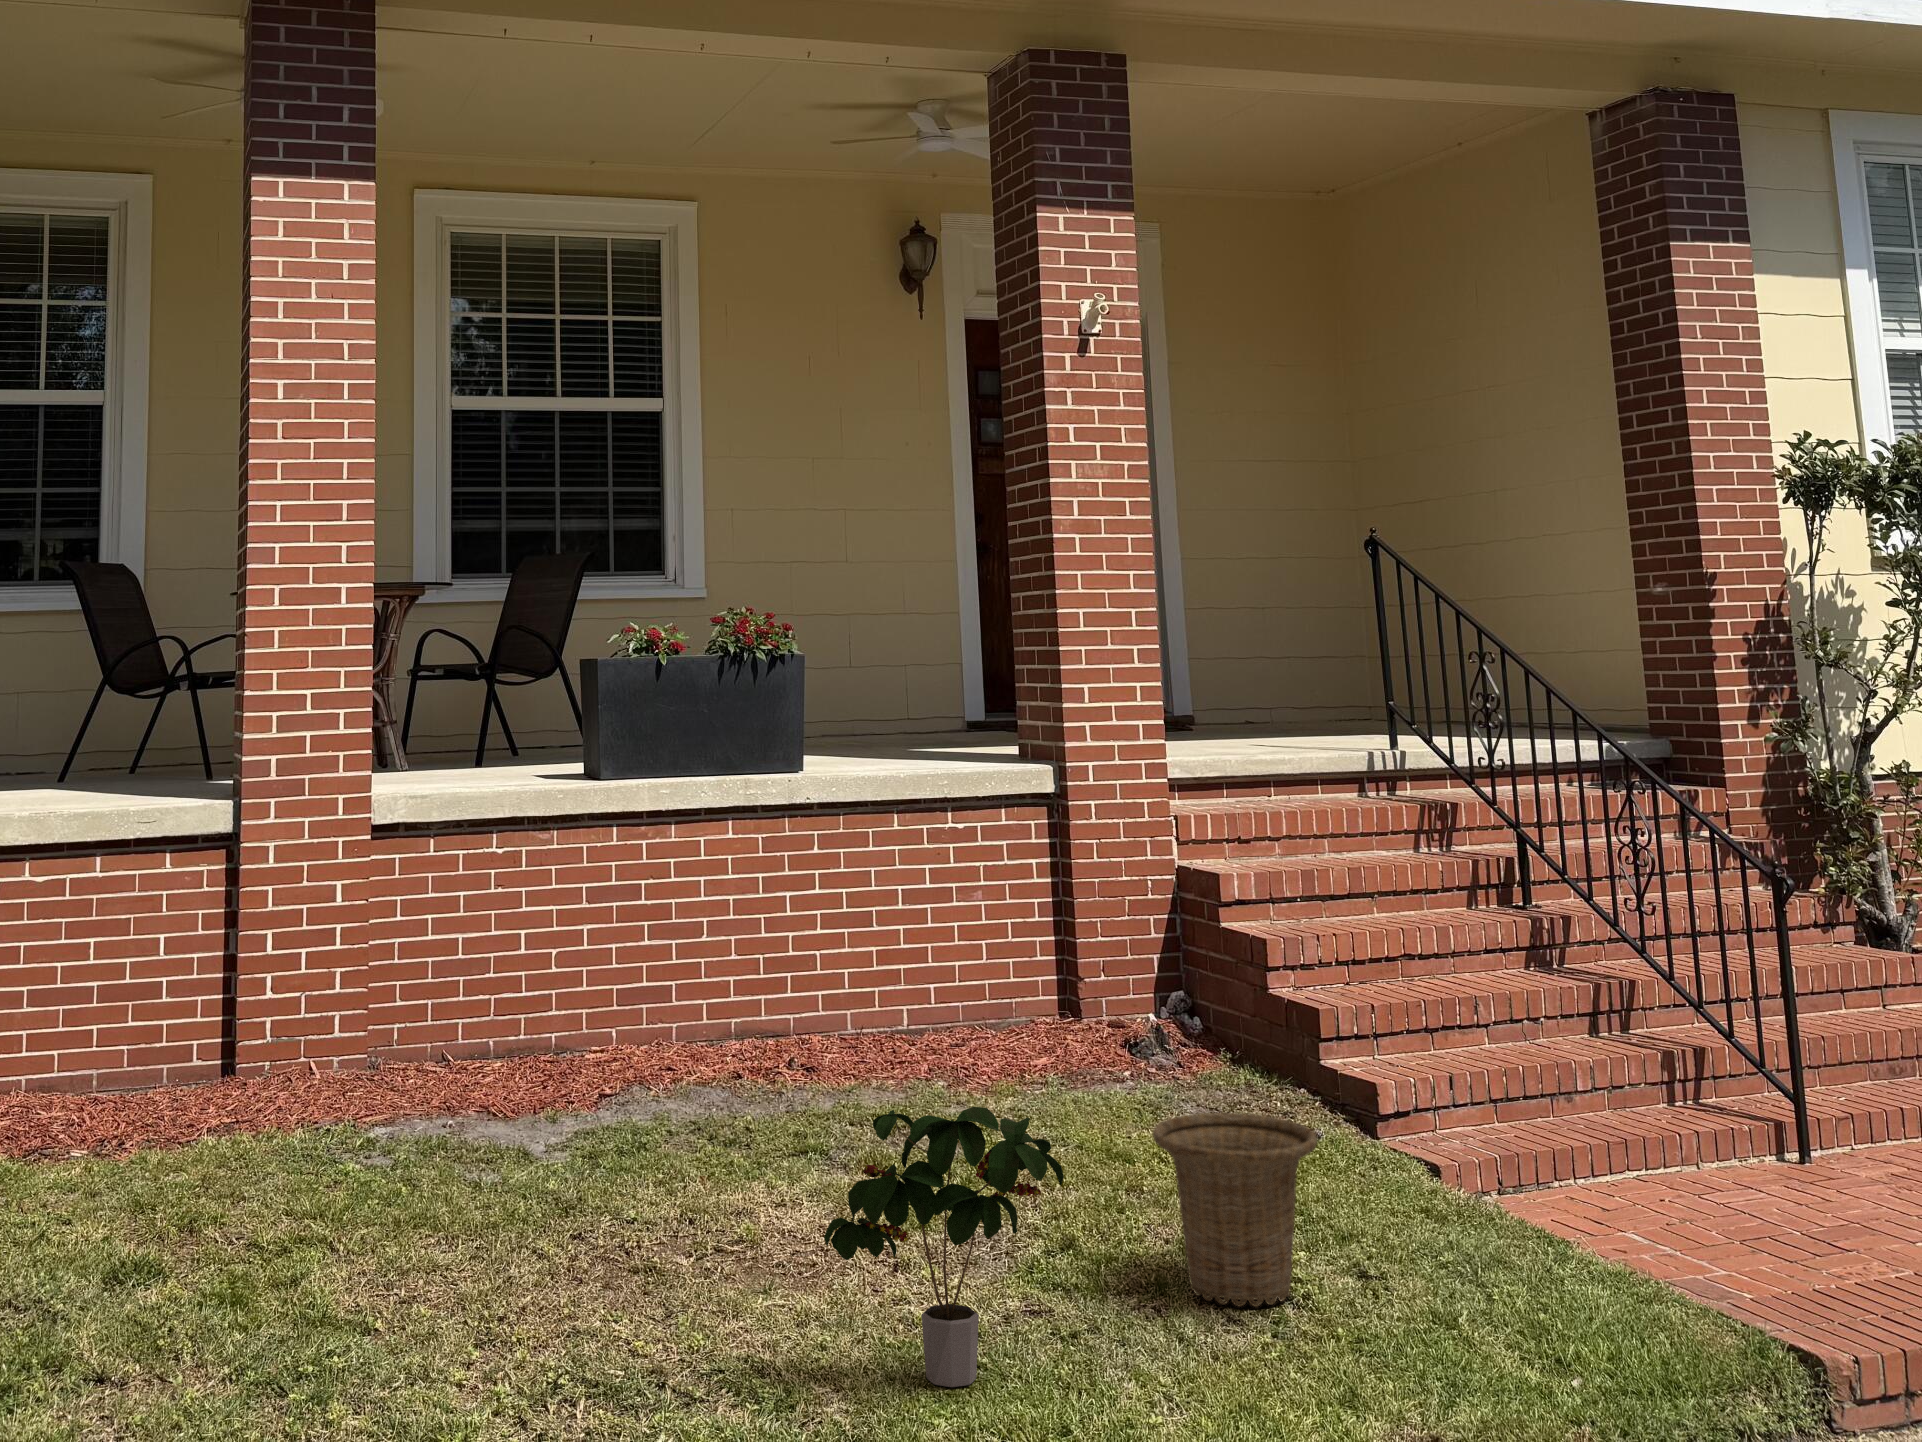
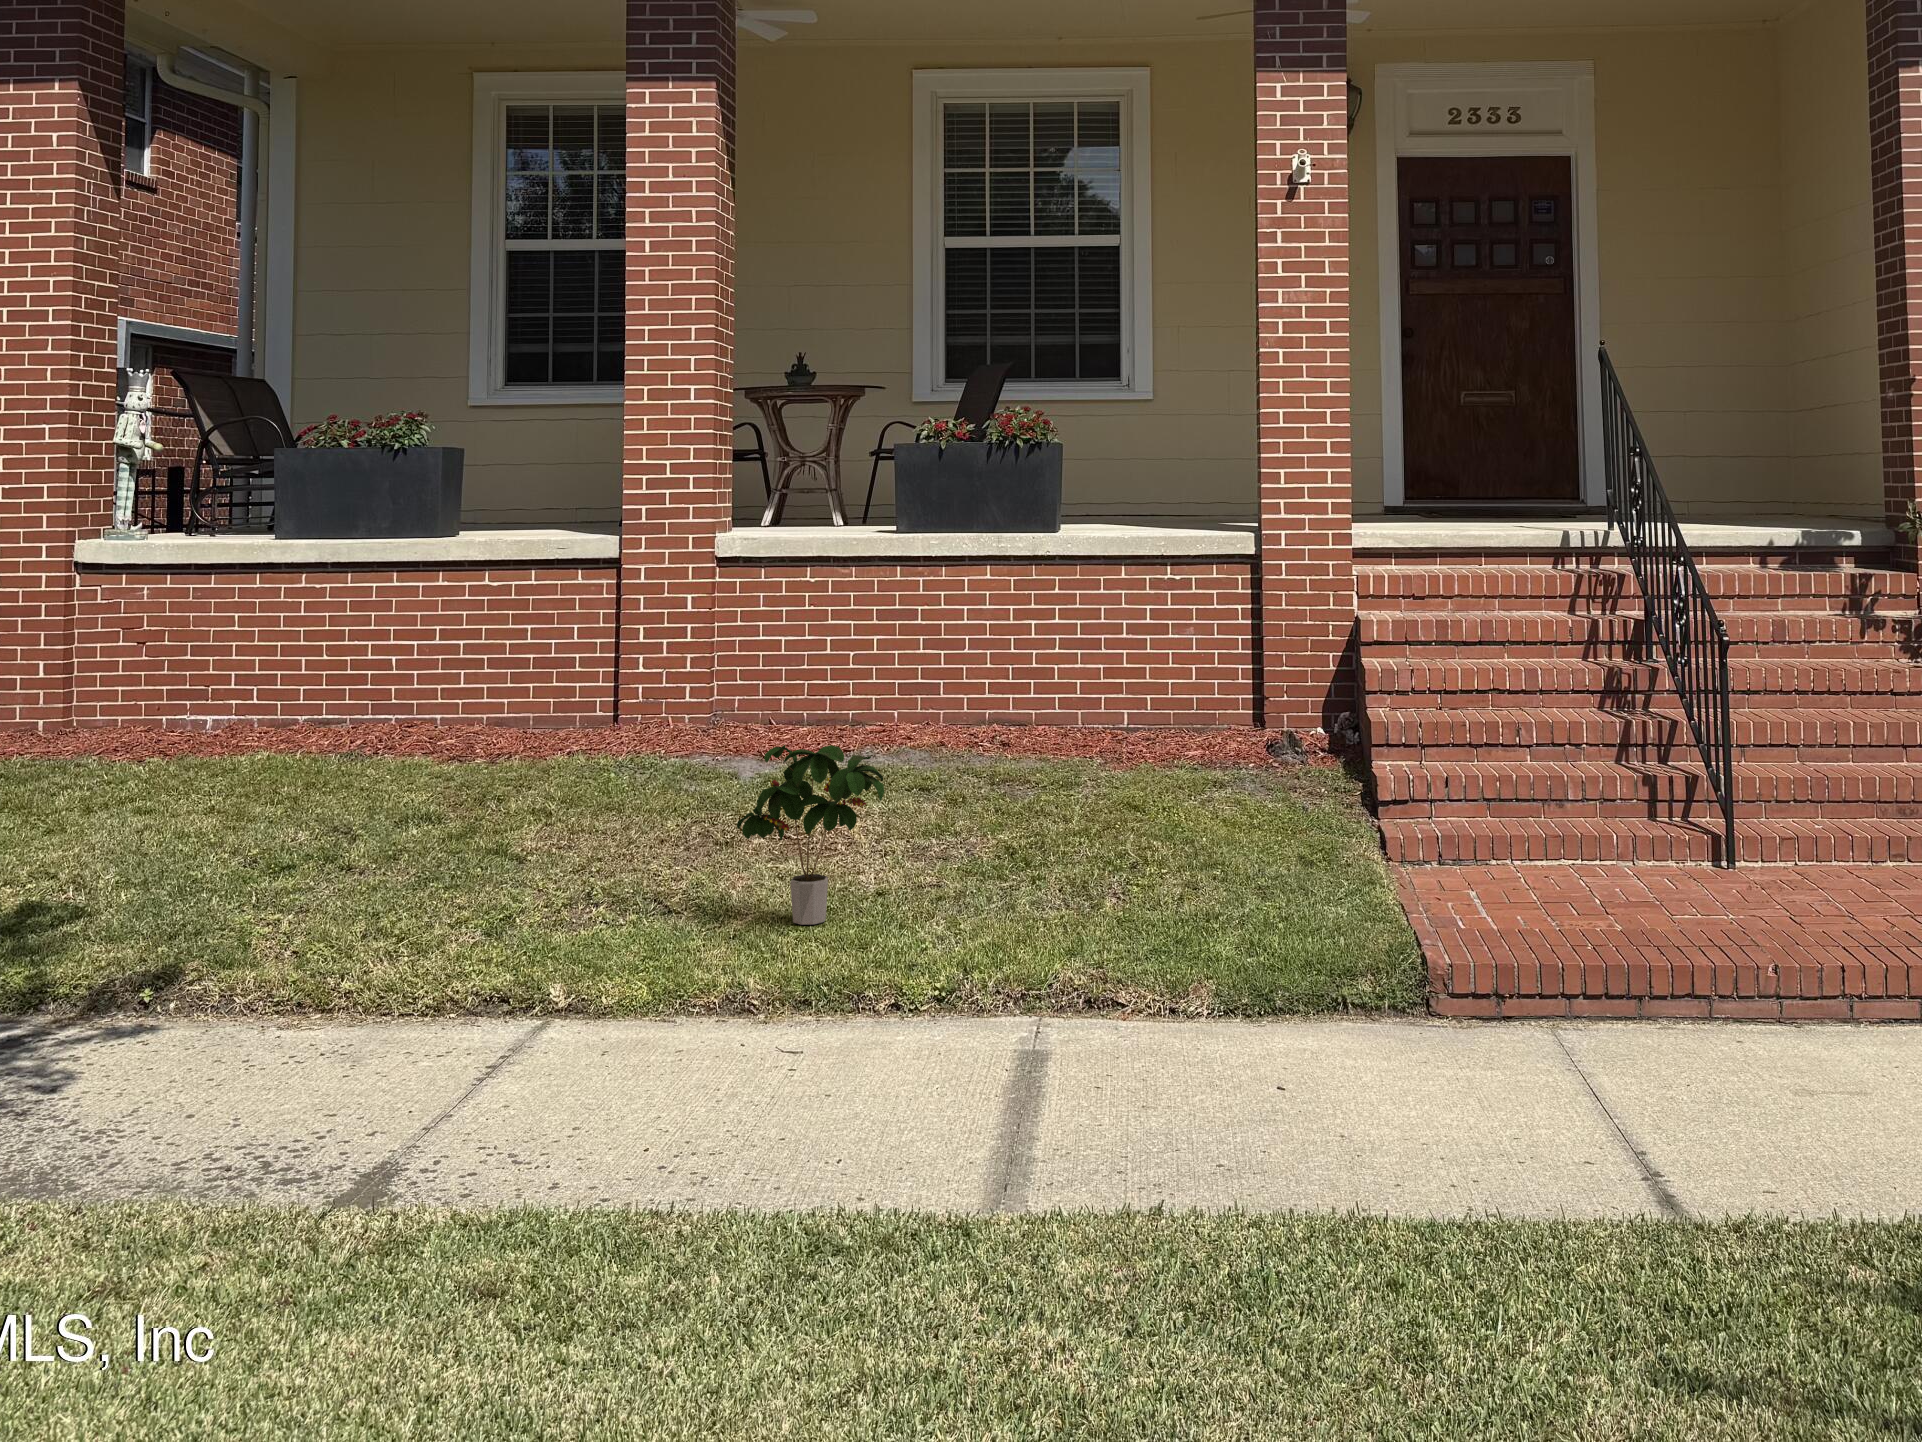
basket: present [1153,1113,1317,1307] -> none [1025,774,1142,905]

